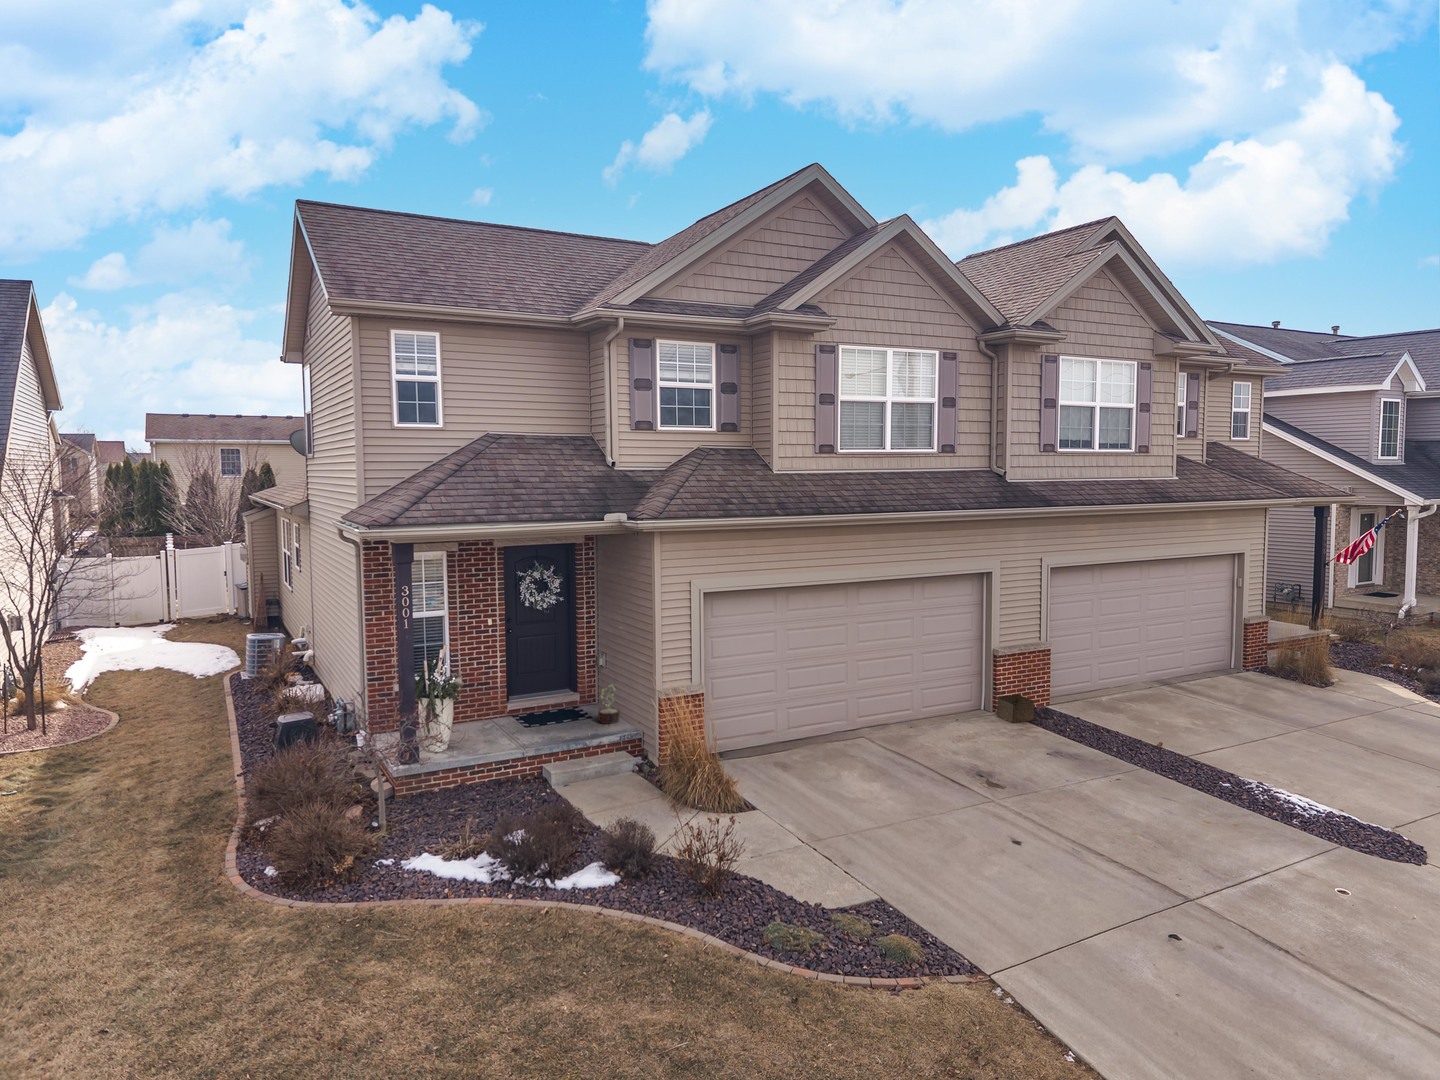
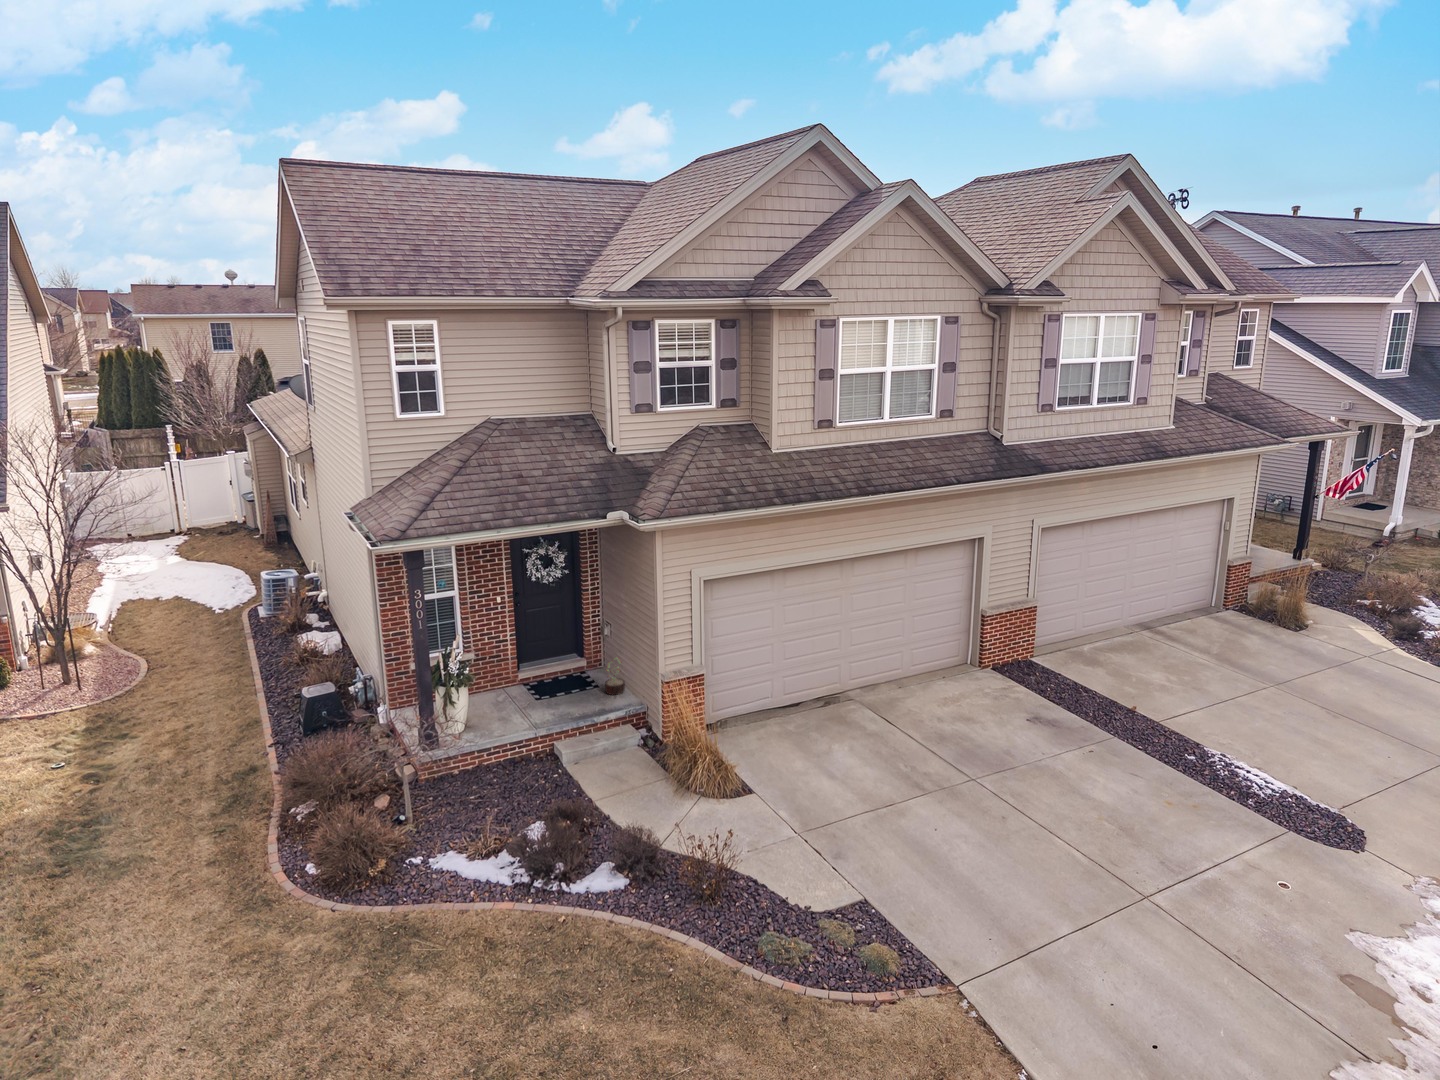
storage bin: present [996,695,1034,723] -> none [983,652,1019,681]

